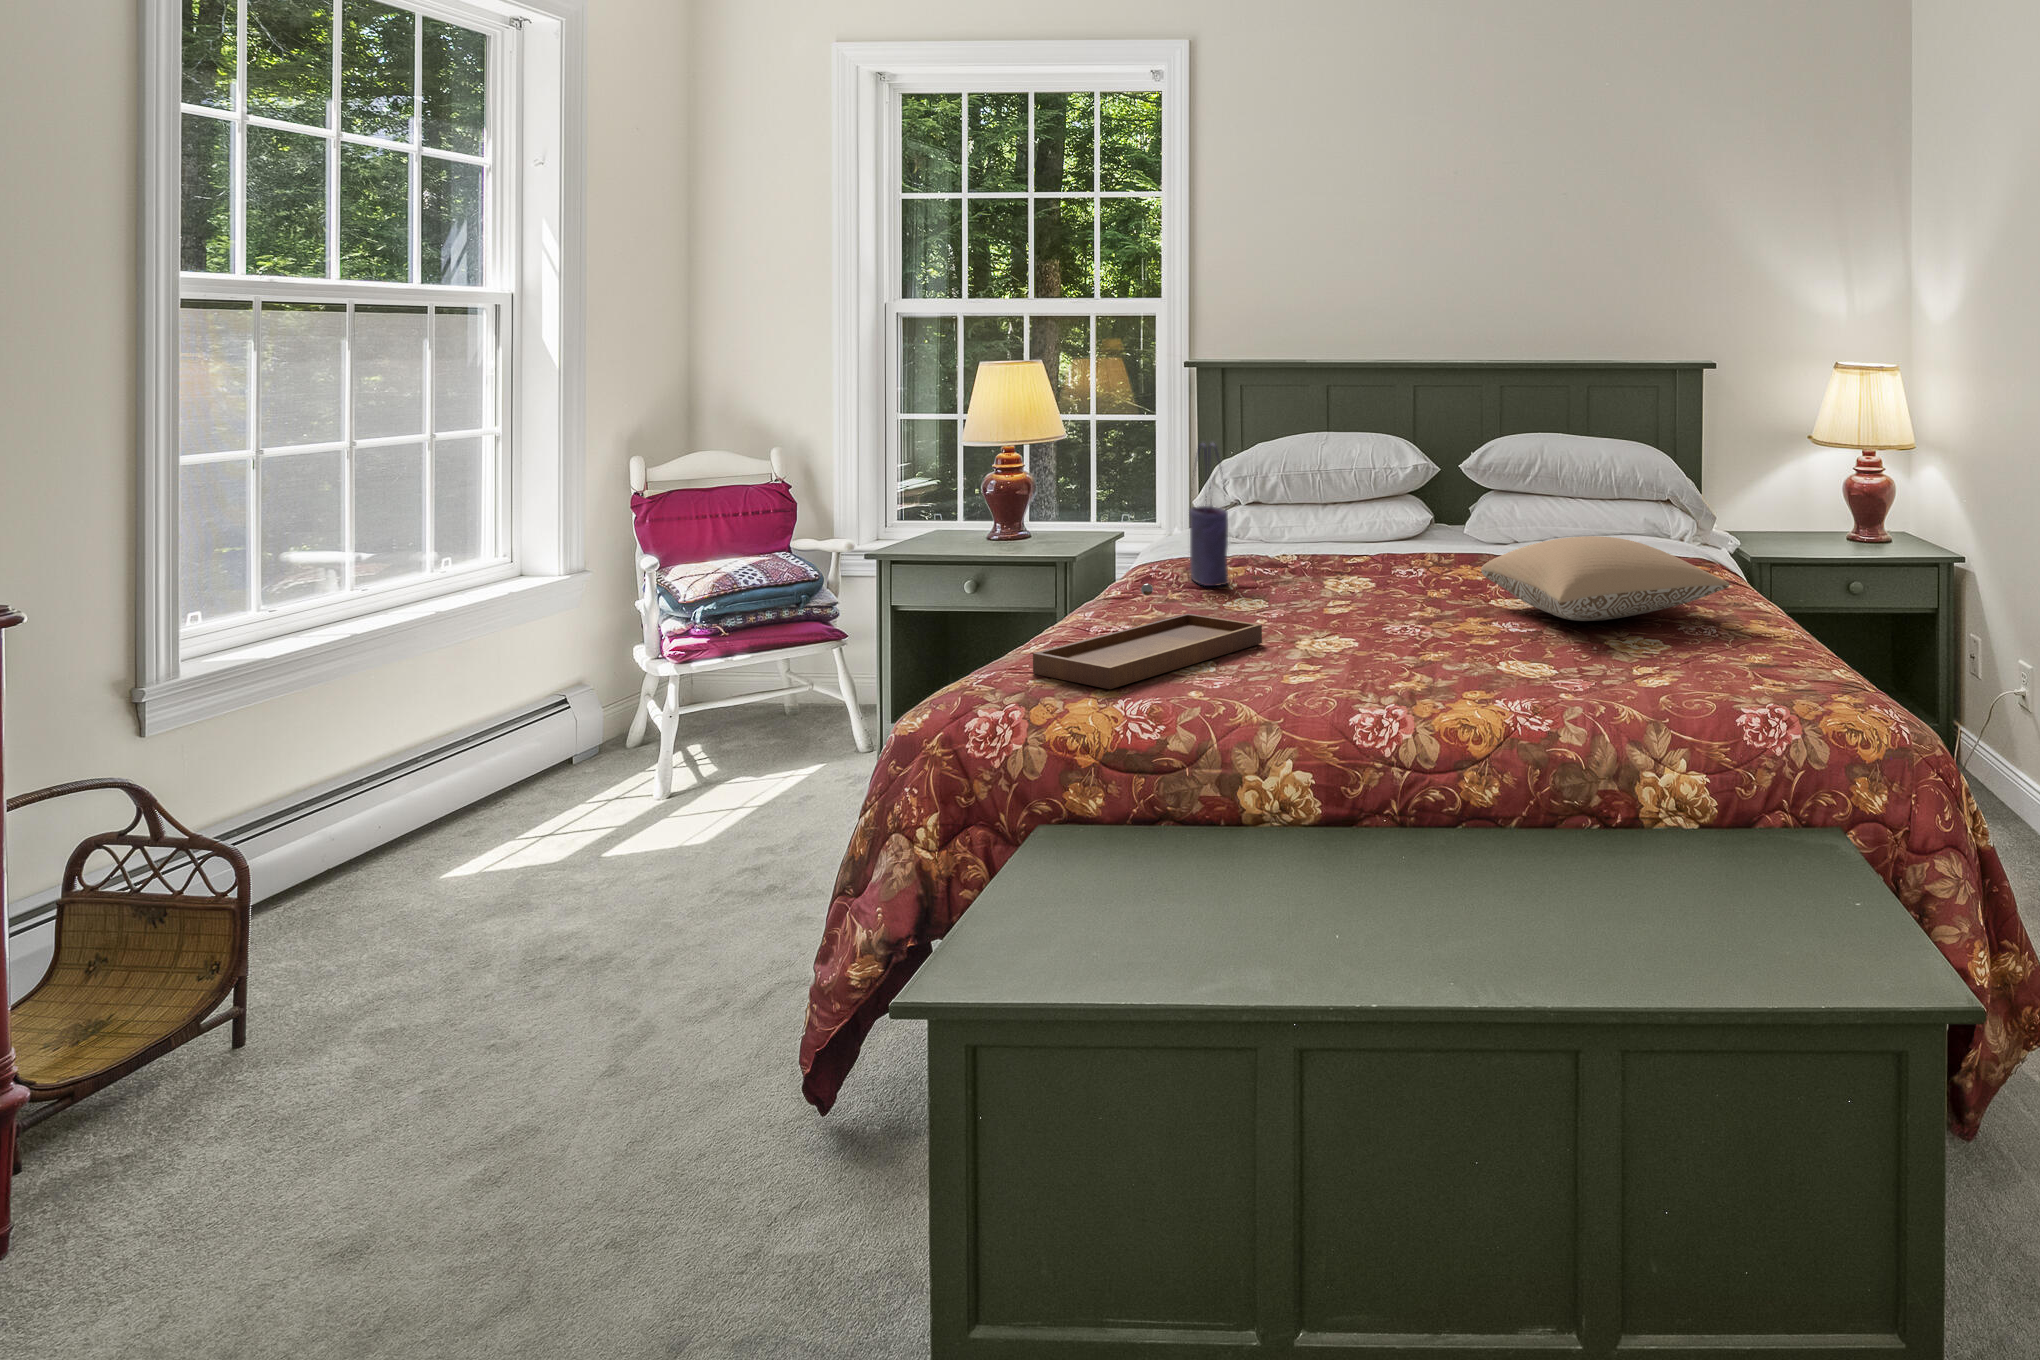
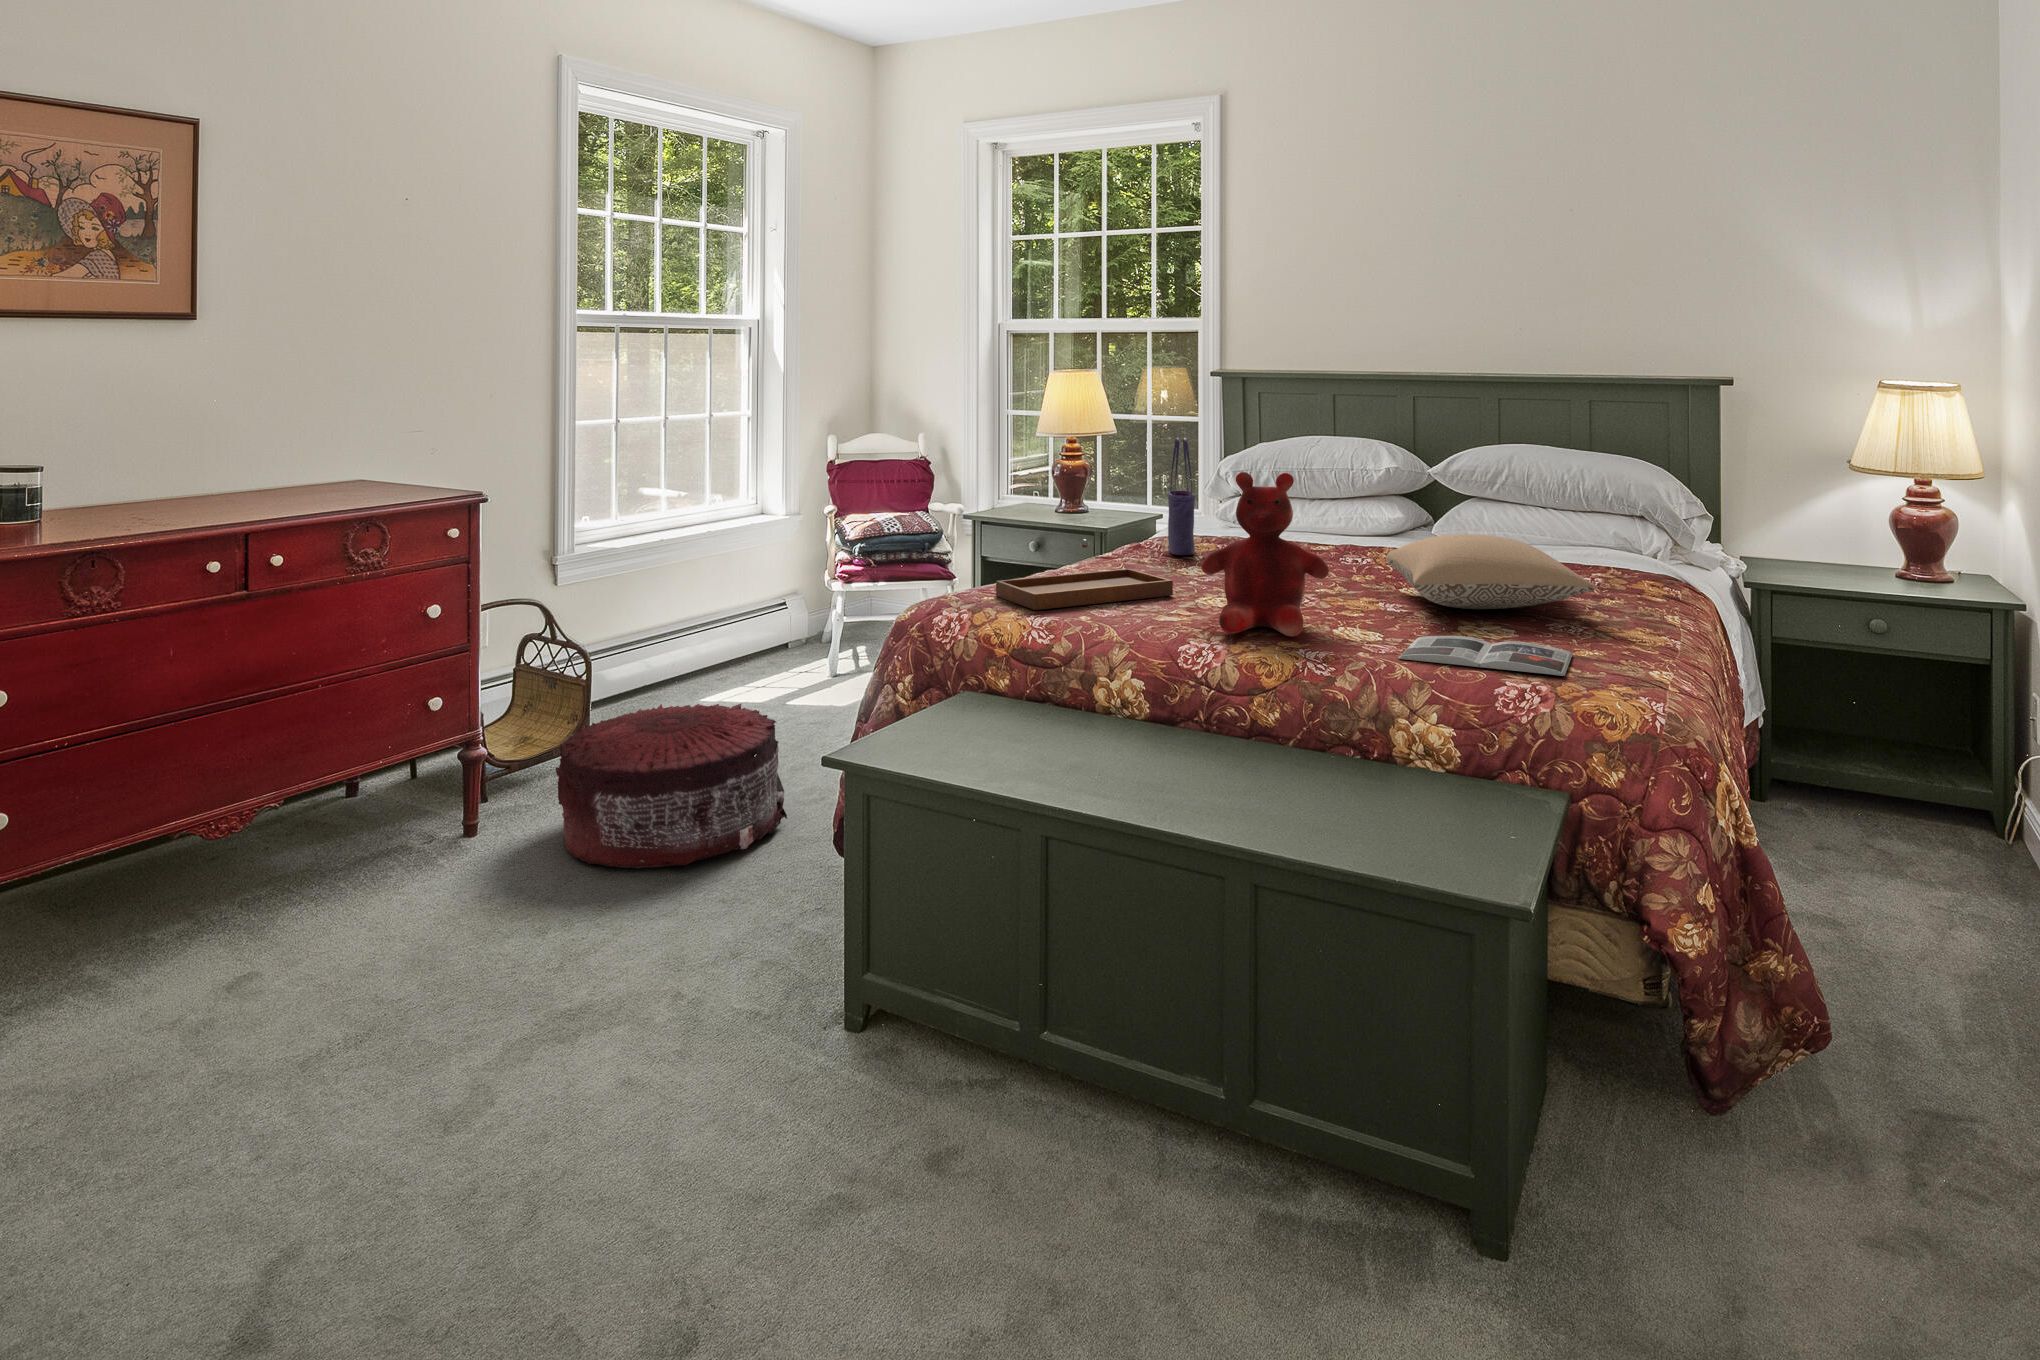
teddy bear: none [1330,483,1481,690] -> present [1201,472,1329,637]
magazine: none [1586,657,1781,696] -> present [1398,636,1572,676]
pouf: none [225,880,686,1226] -> present [556,704,787,868]

